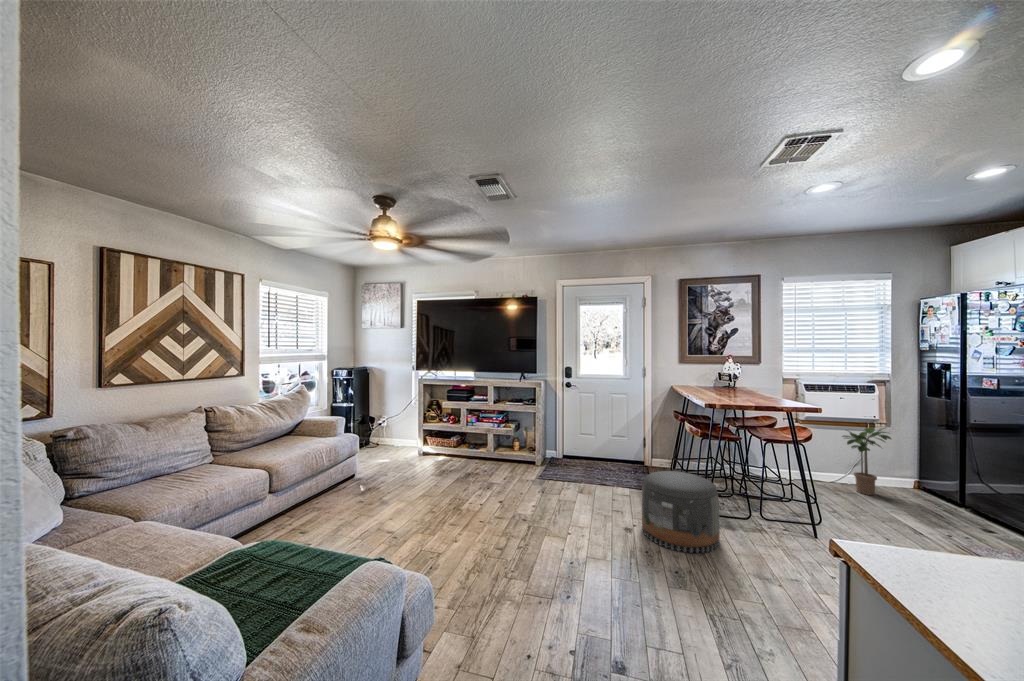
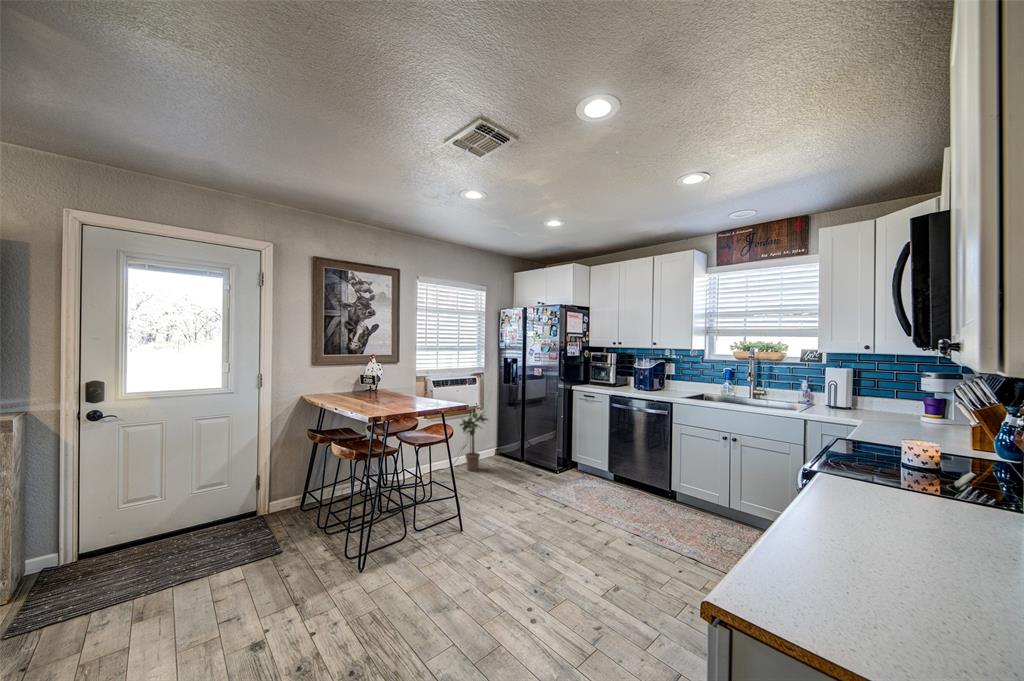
pouf: present [642,471,720,553] -> none [280,512,393,648]

